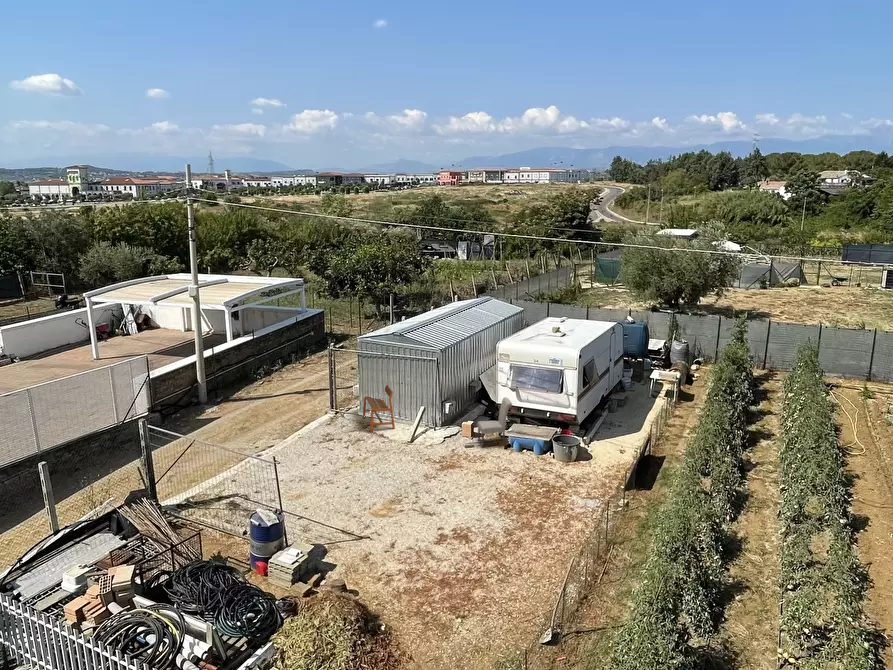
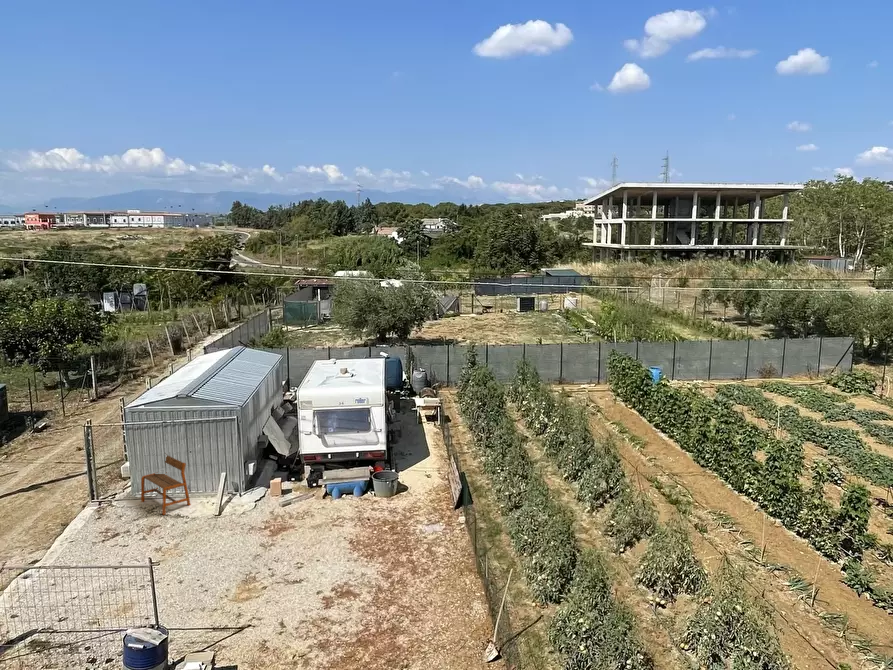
chair: present [477,397,512,447] -> none [289,446,325,502]

